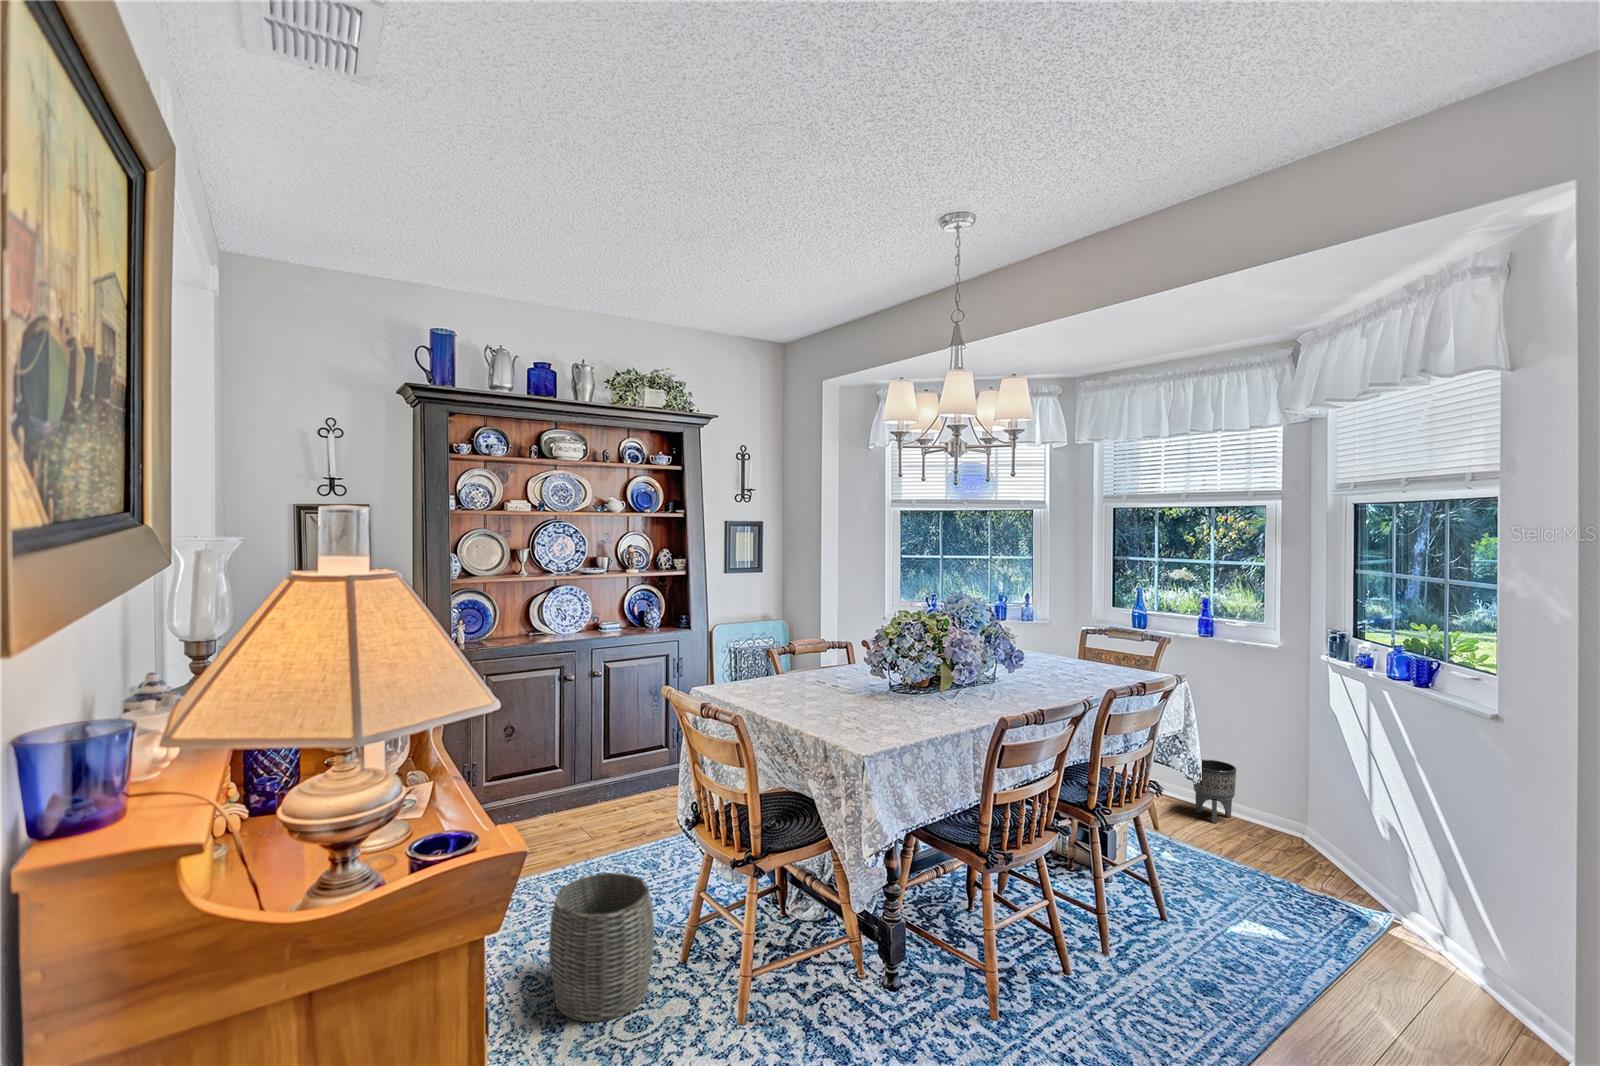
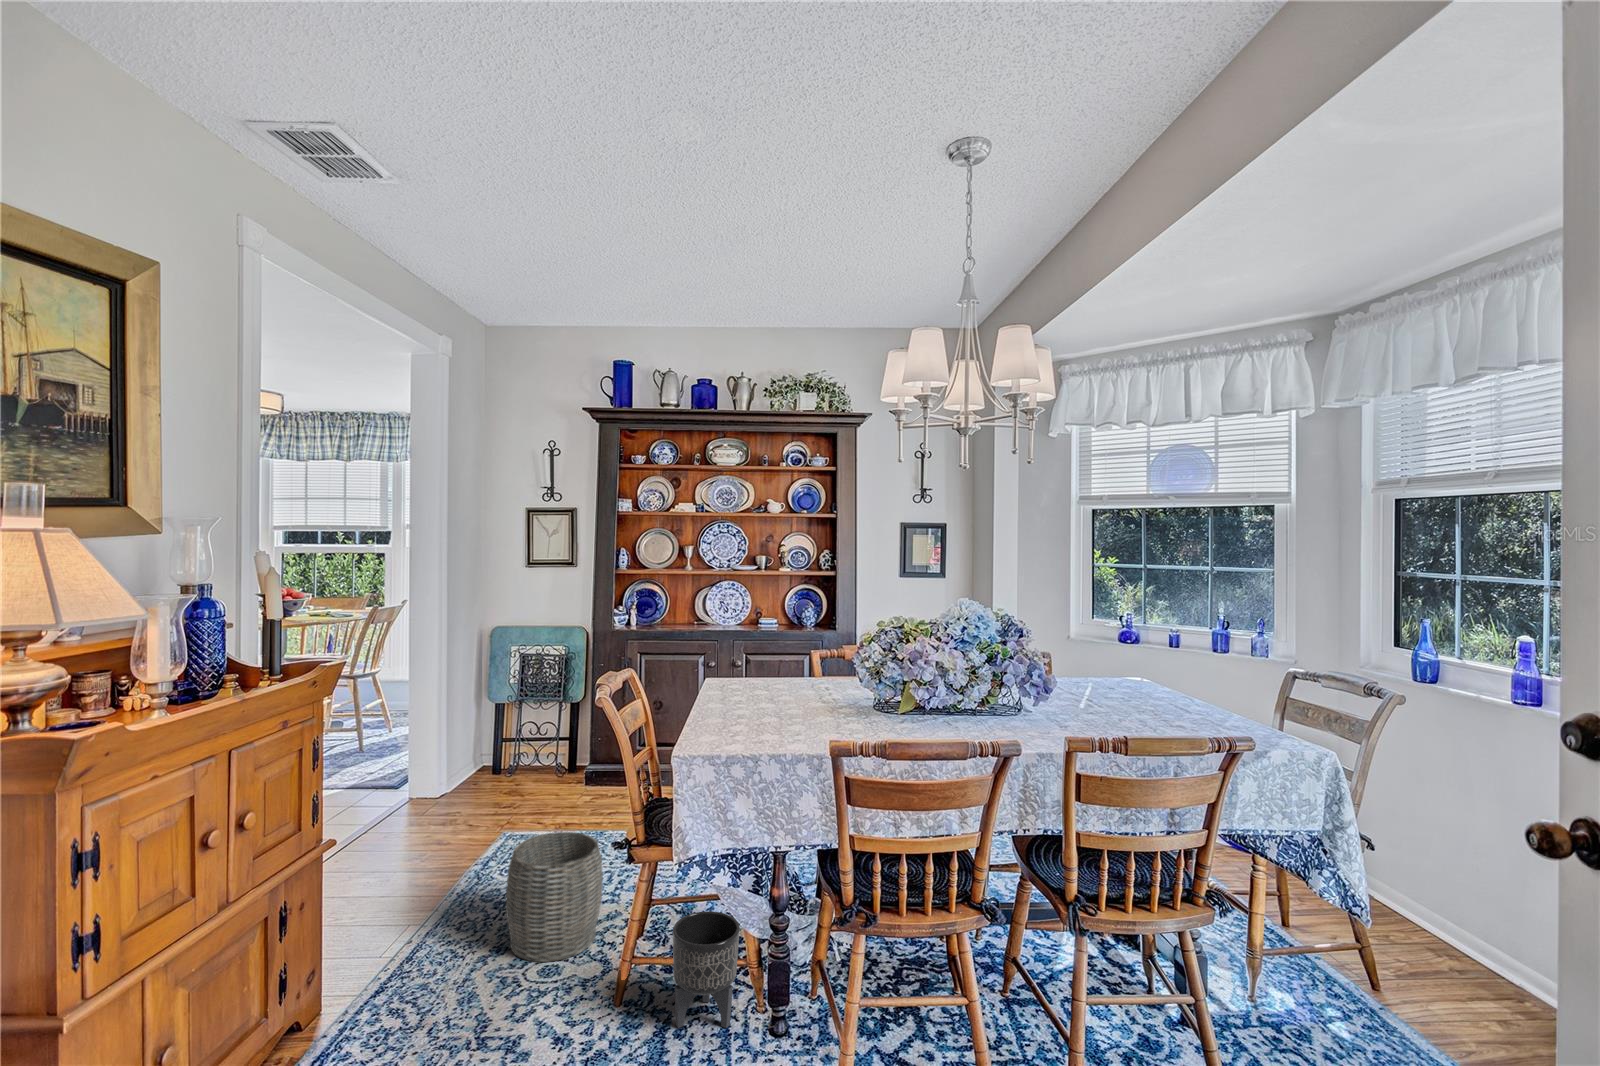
planter: present [1193,760,1236,823] -> present [673,911,740,1028]

